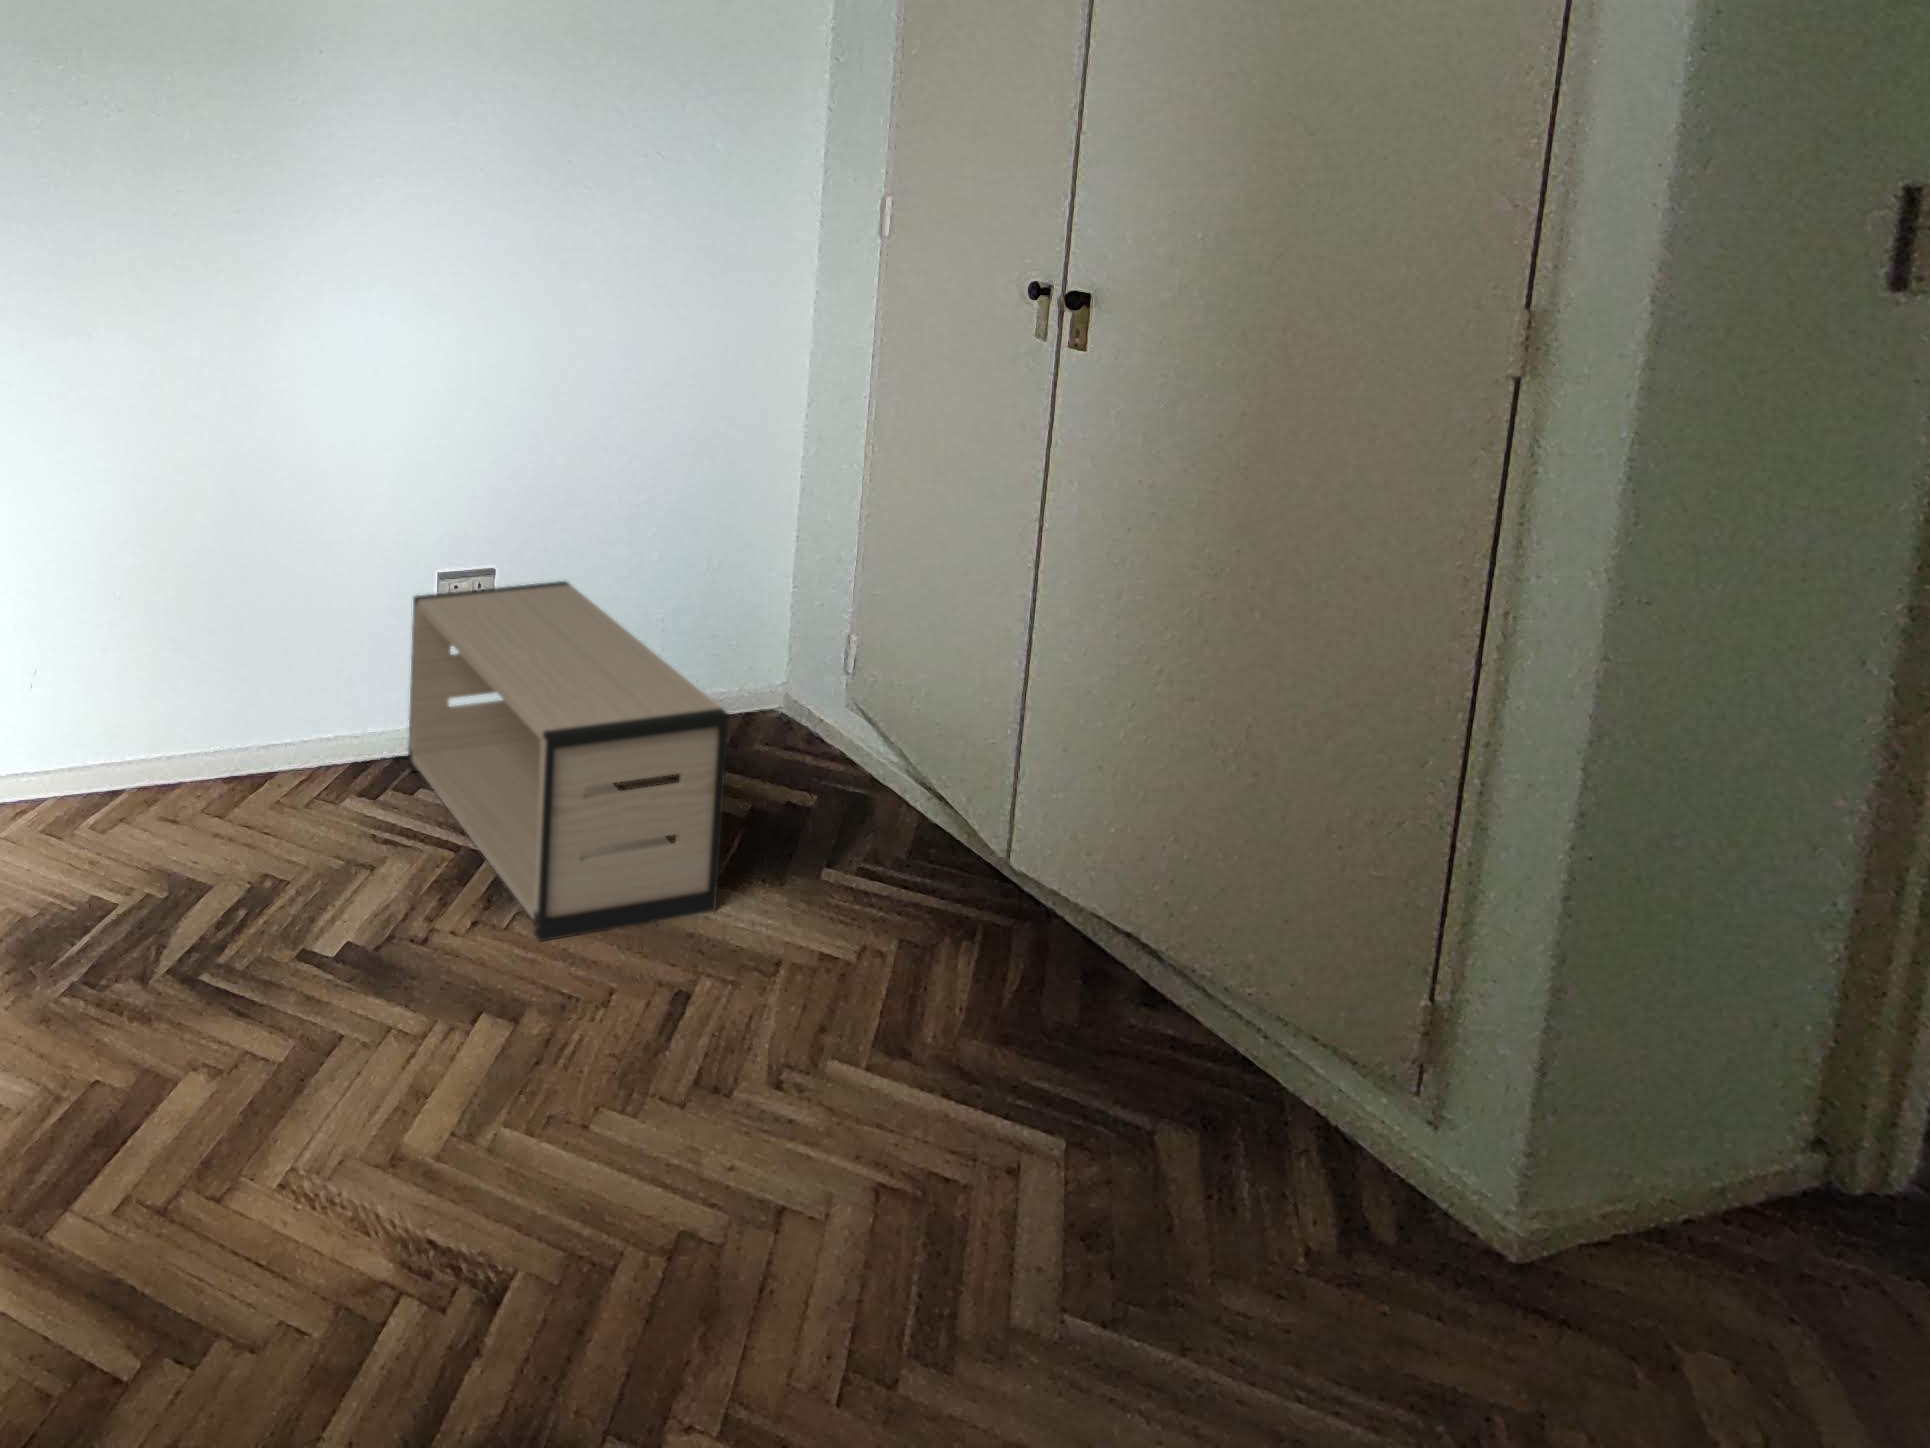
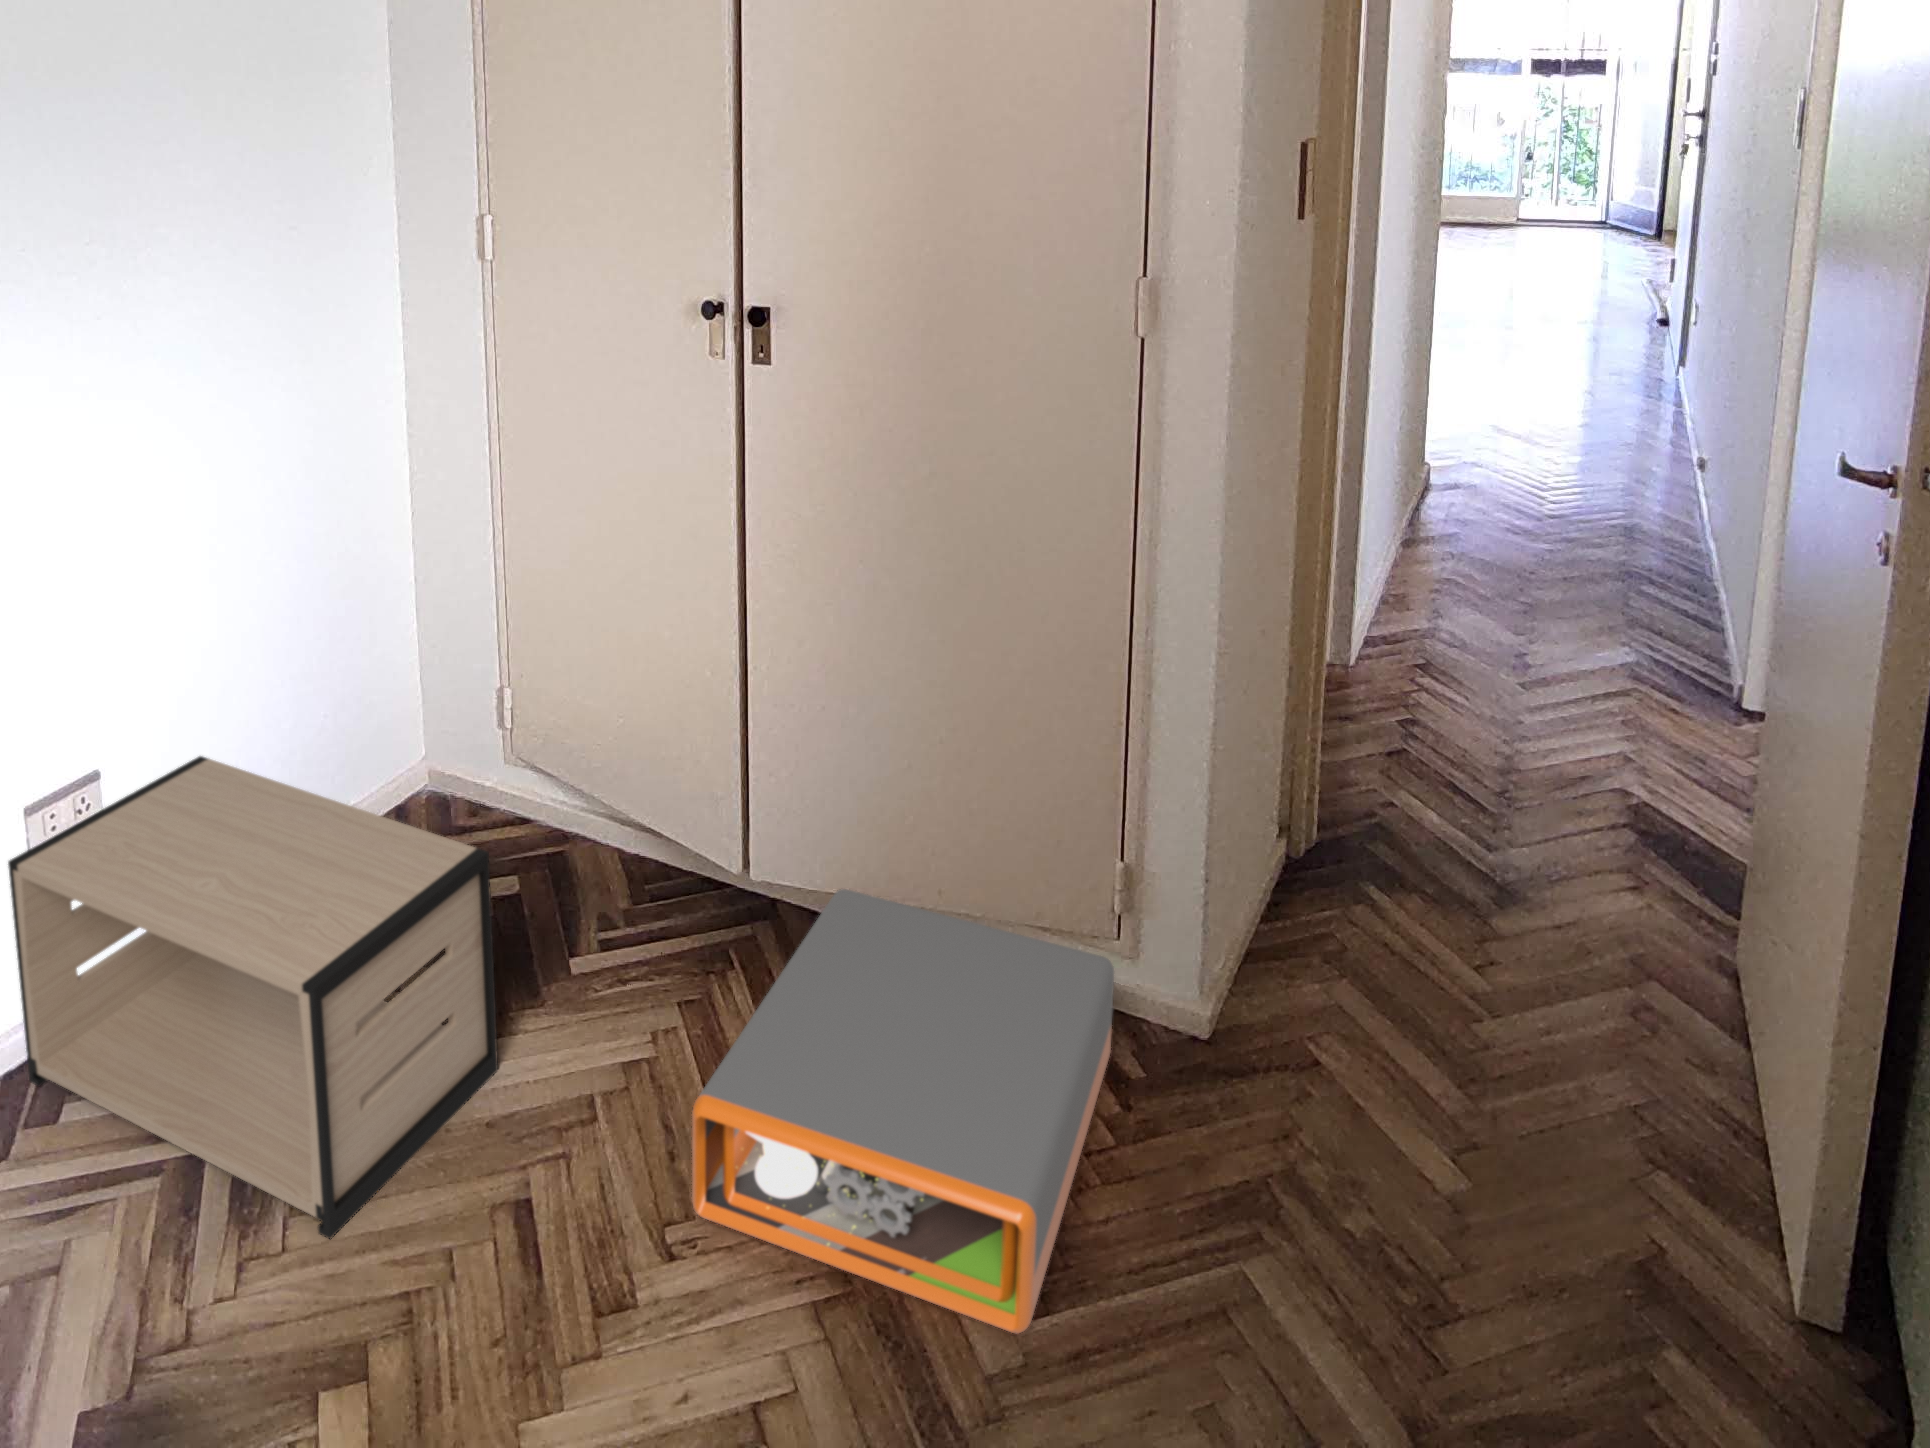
storage box: none [803,903,1348,1297] -> present [692,889,1114,1333]

